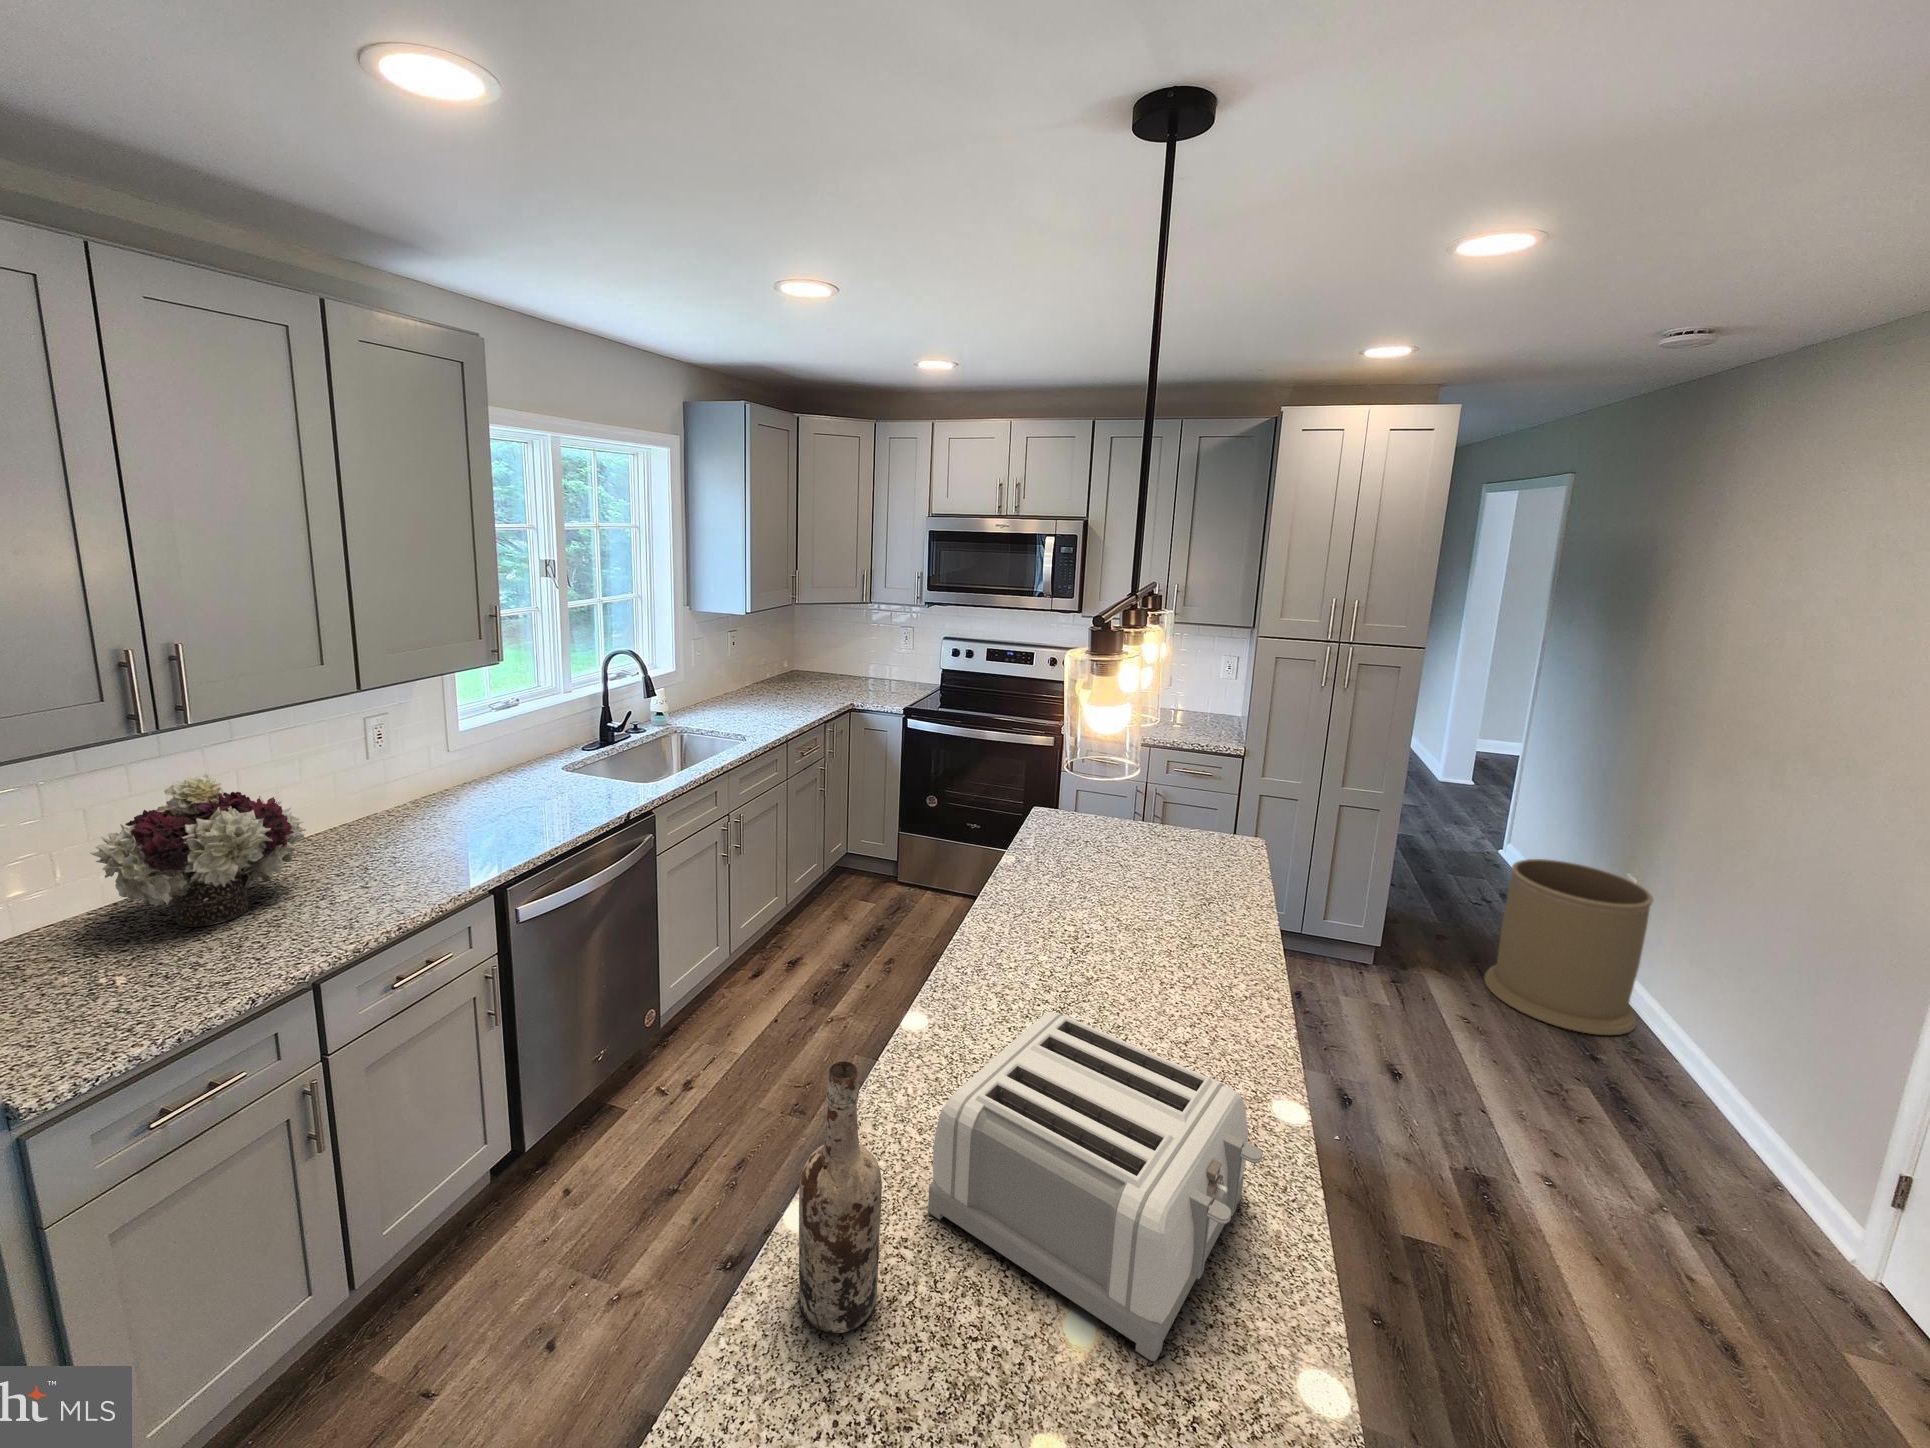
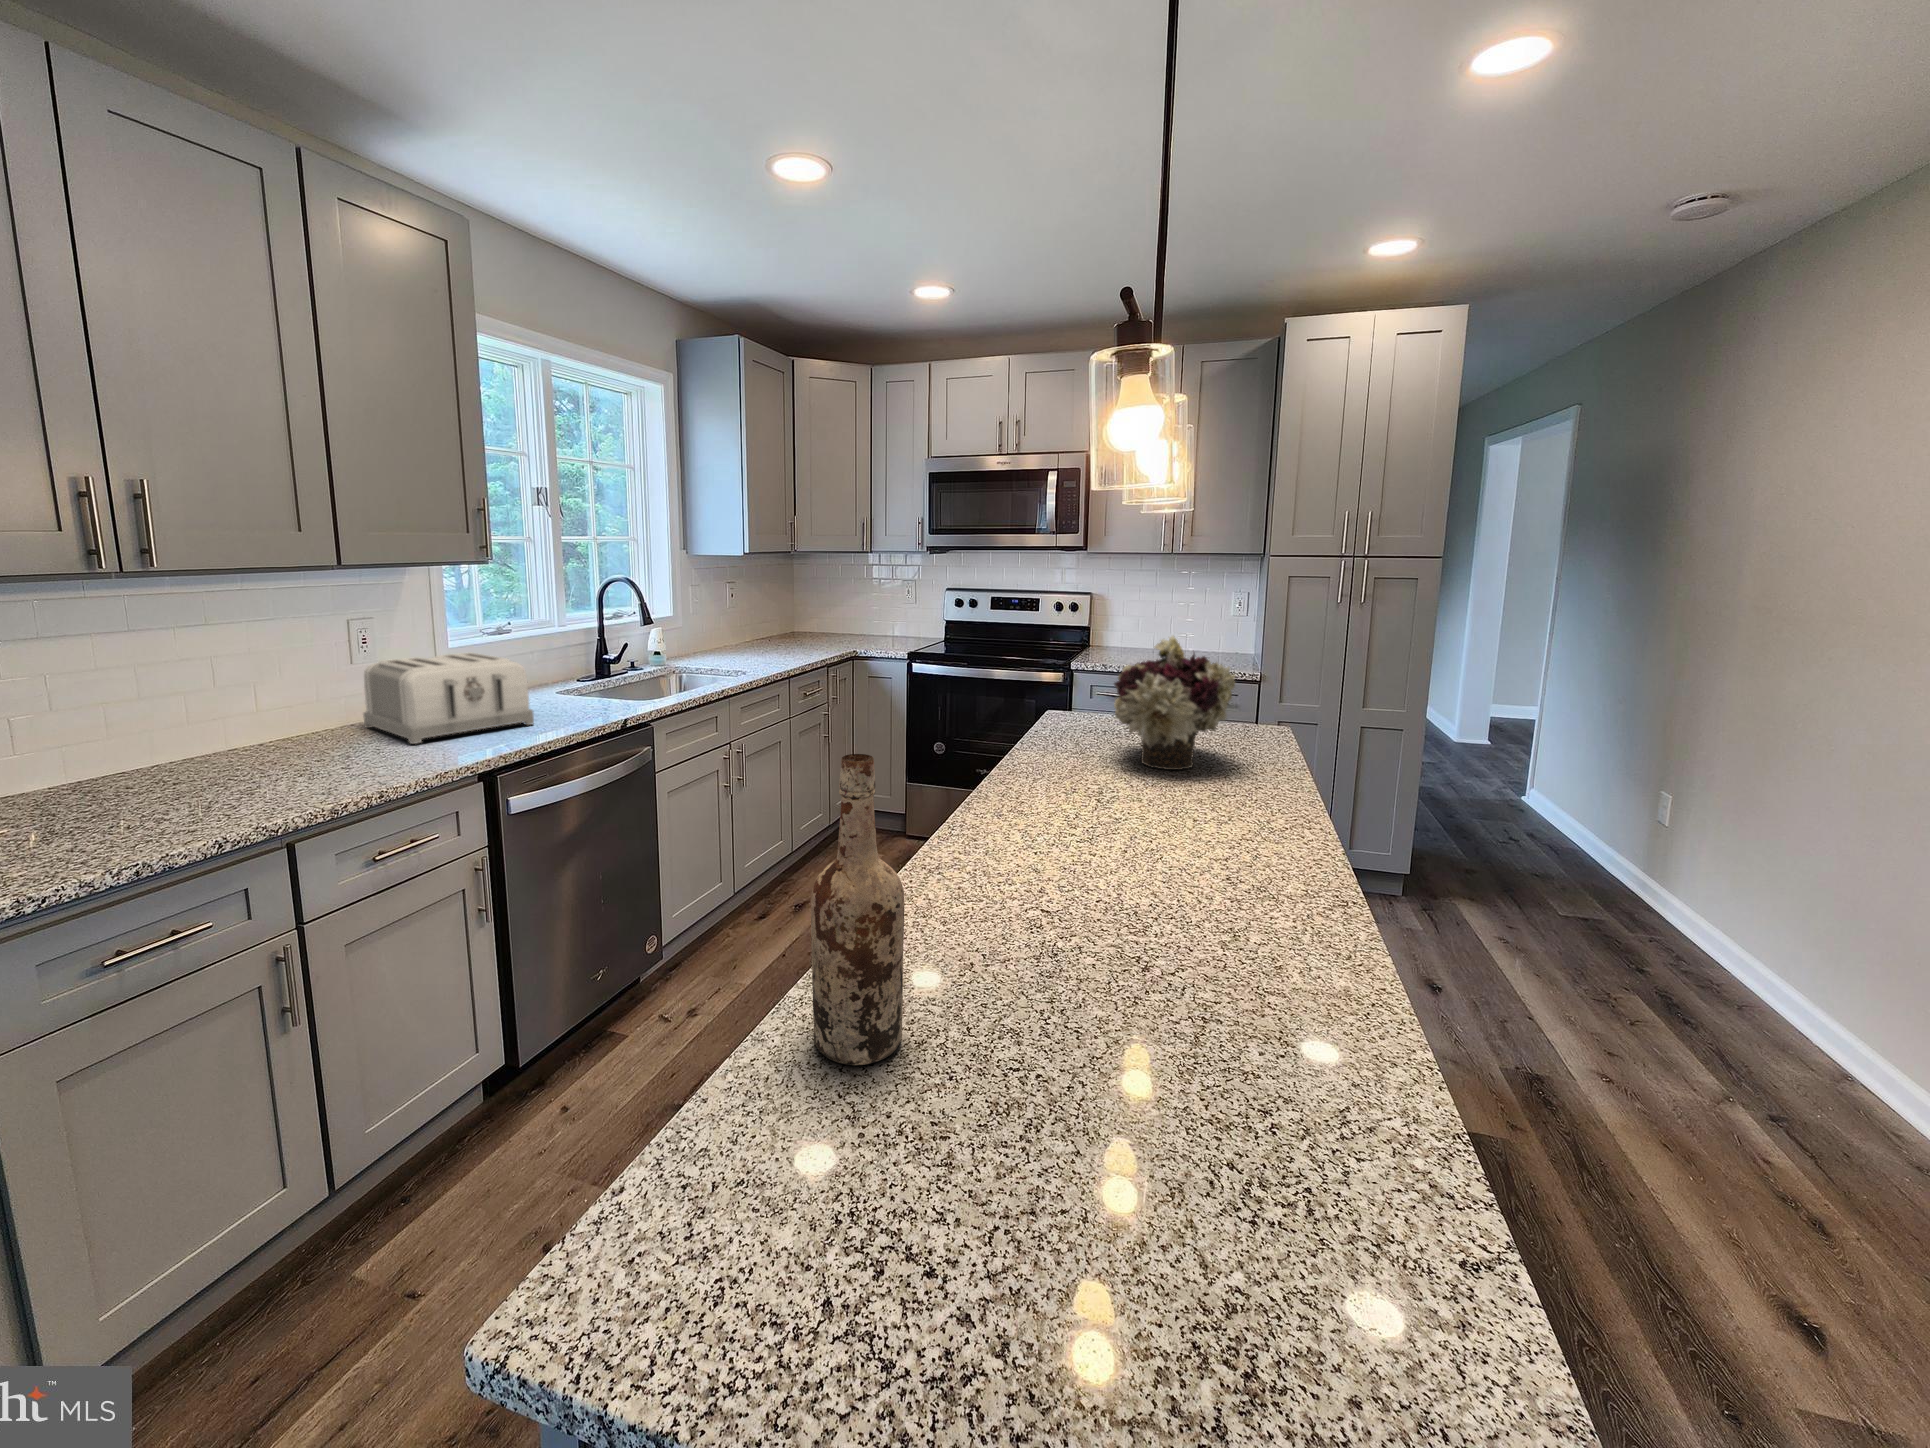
flower arrangement: present [90,774,306,927] -> present [1114,636,1235,770]
trash can: present [1484,859,1653,1035] -> none [1513,777,1686,947]
toaster: present [928,1011,1263,1361] -> present [363,653,534,744]

